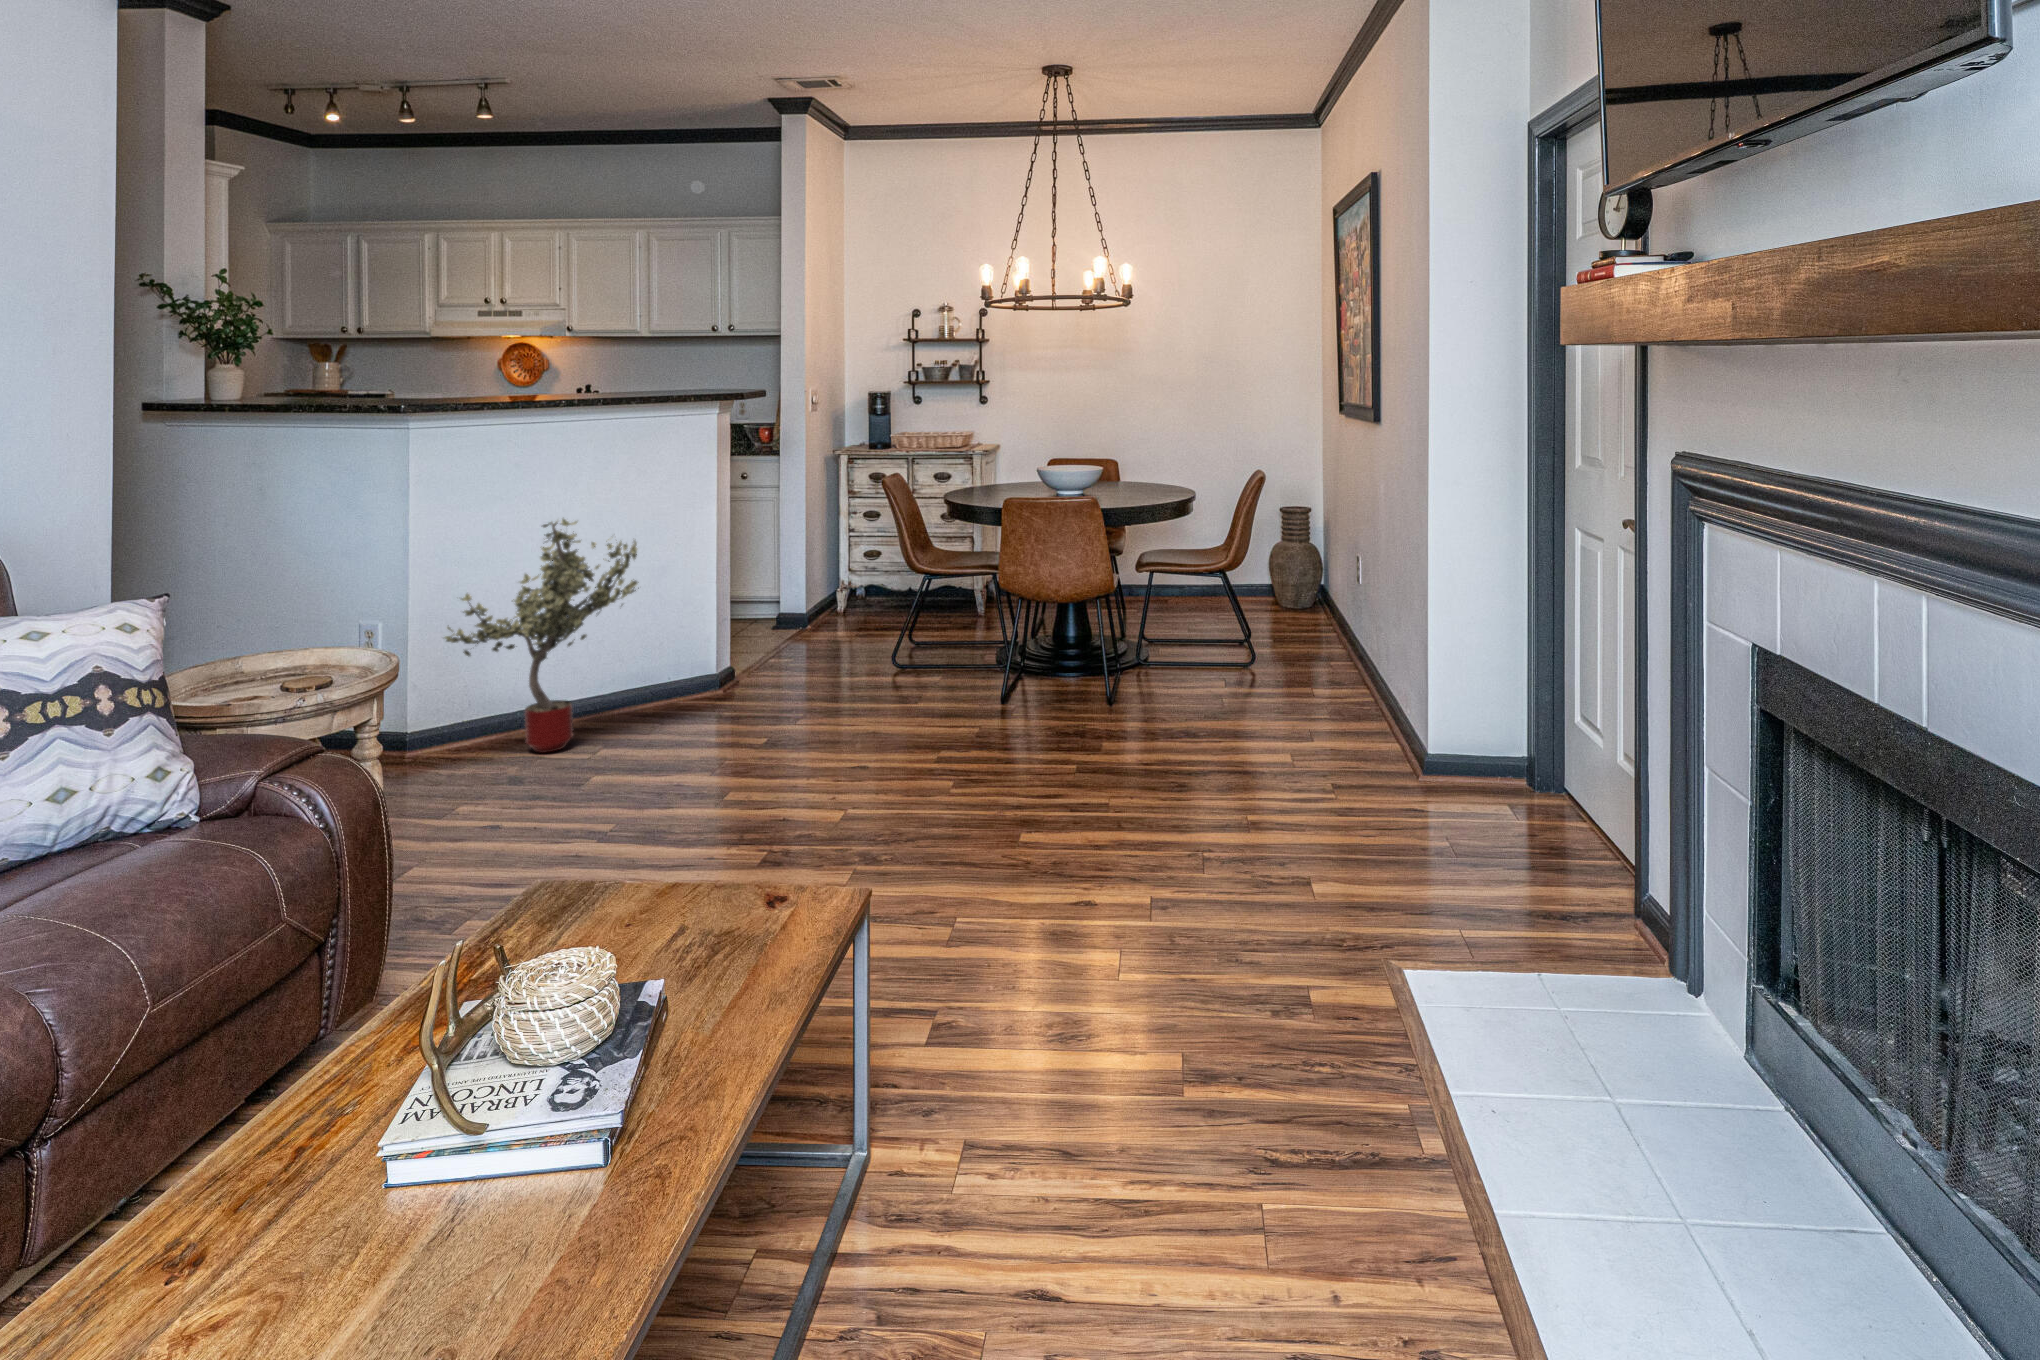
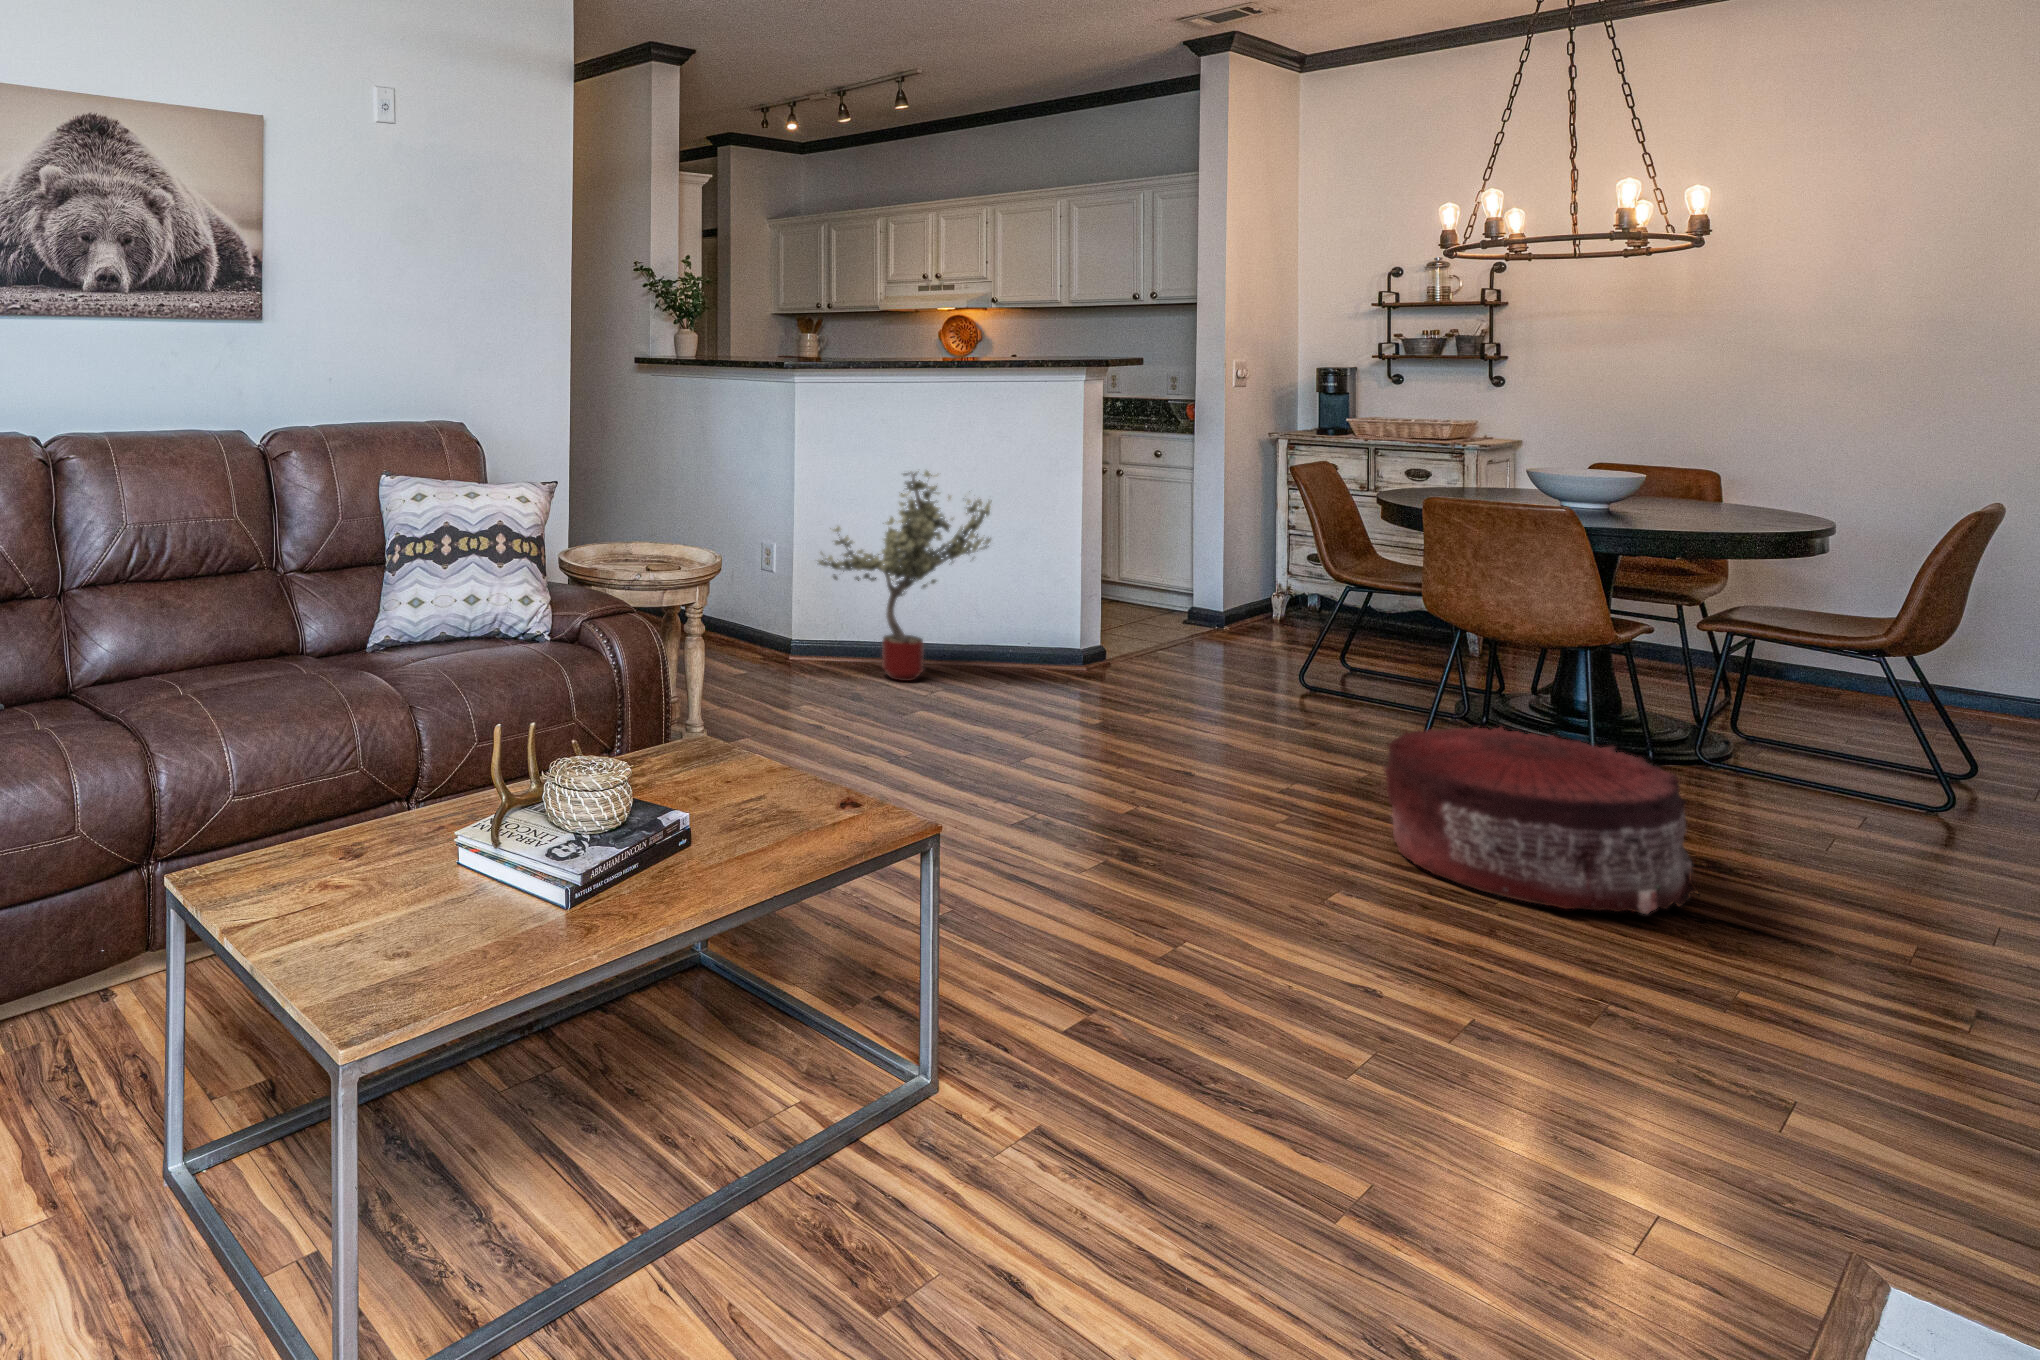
pouf: none [1024,665,1214,800] -> present [1384,727,1698,914]

